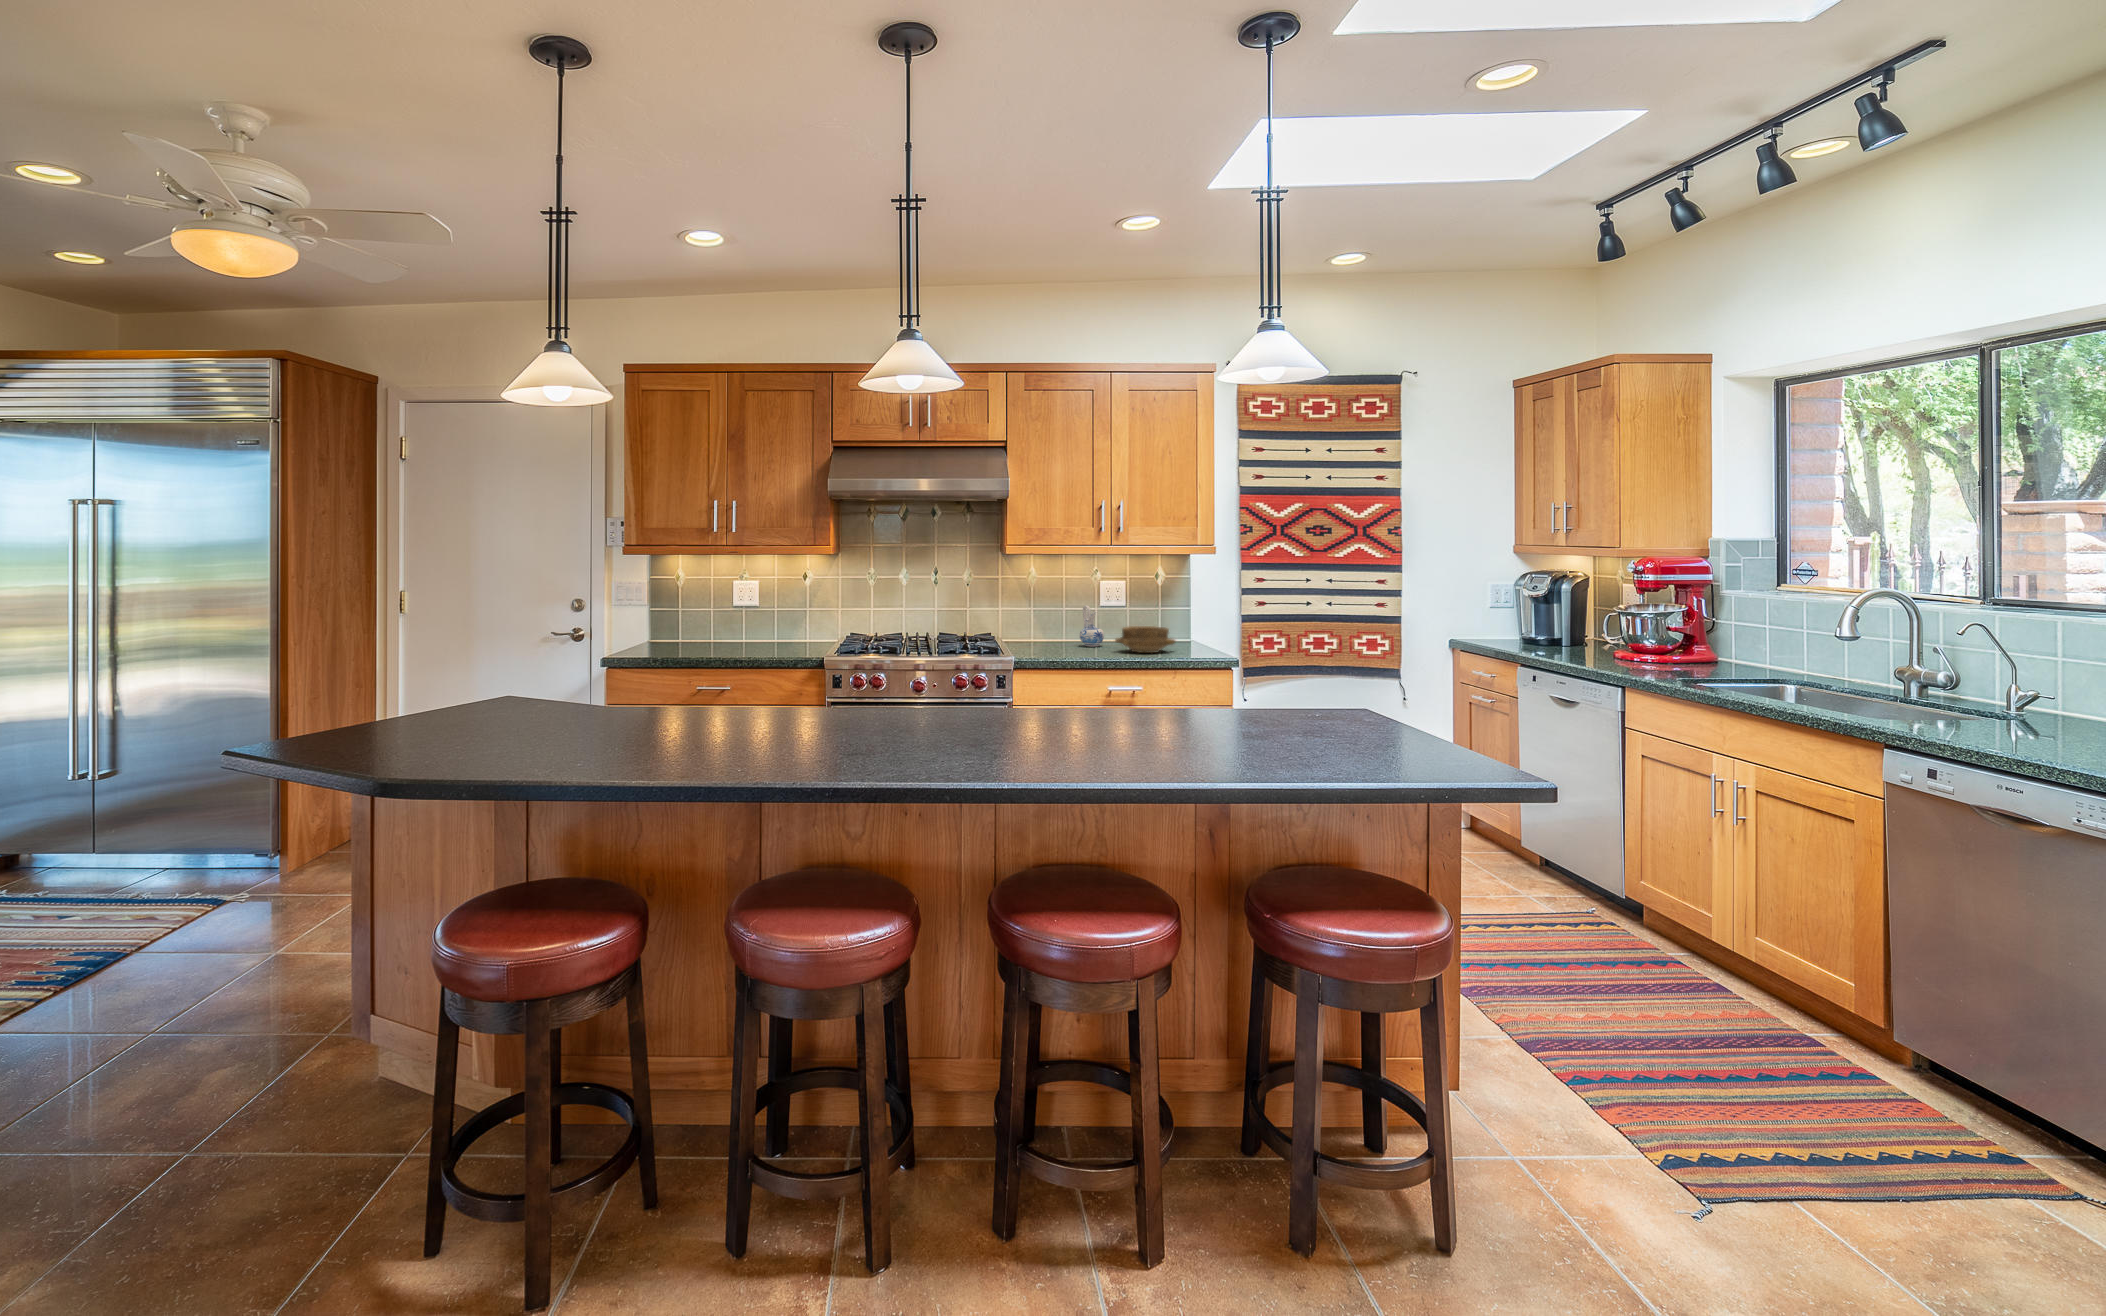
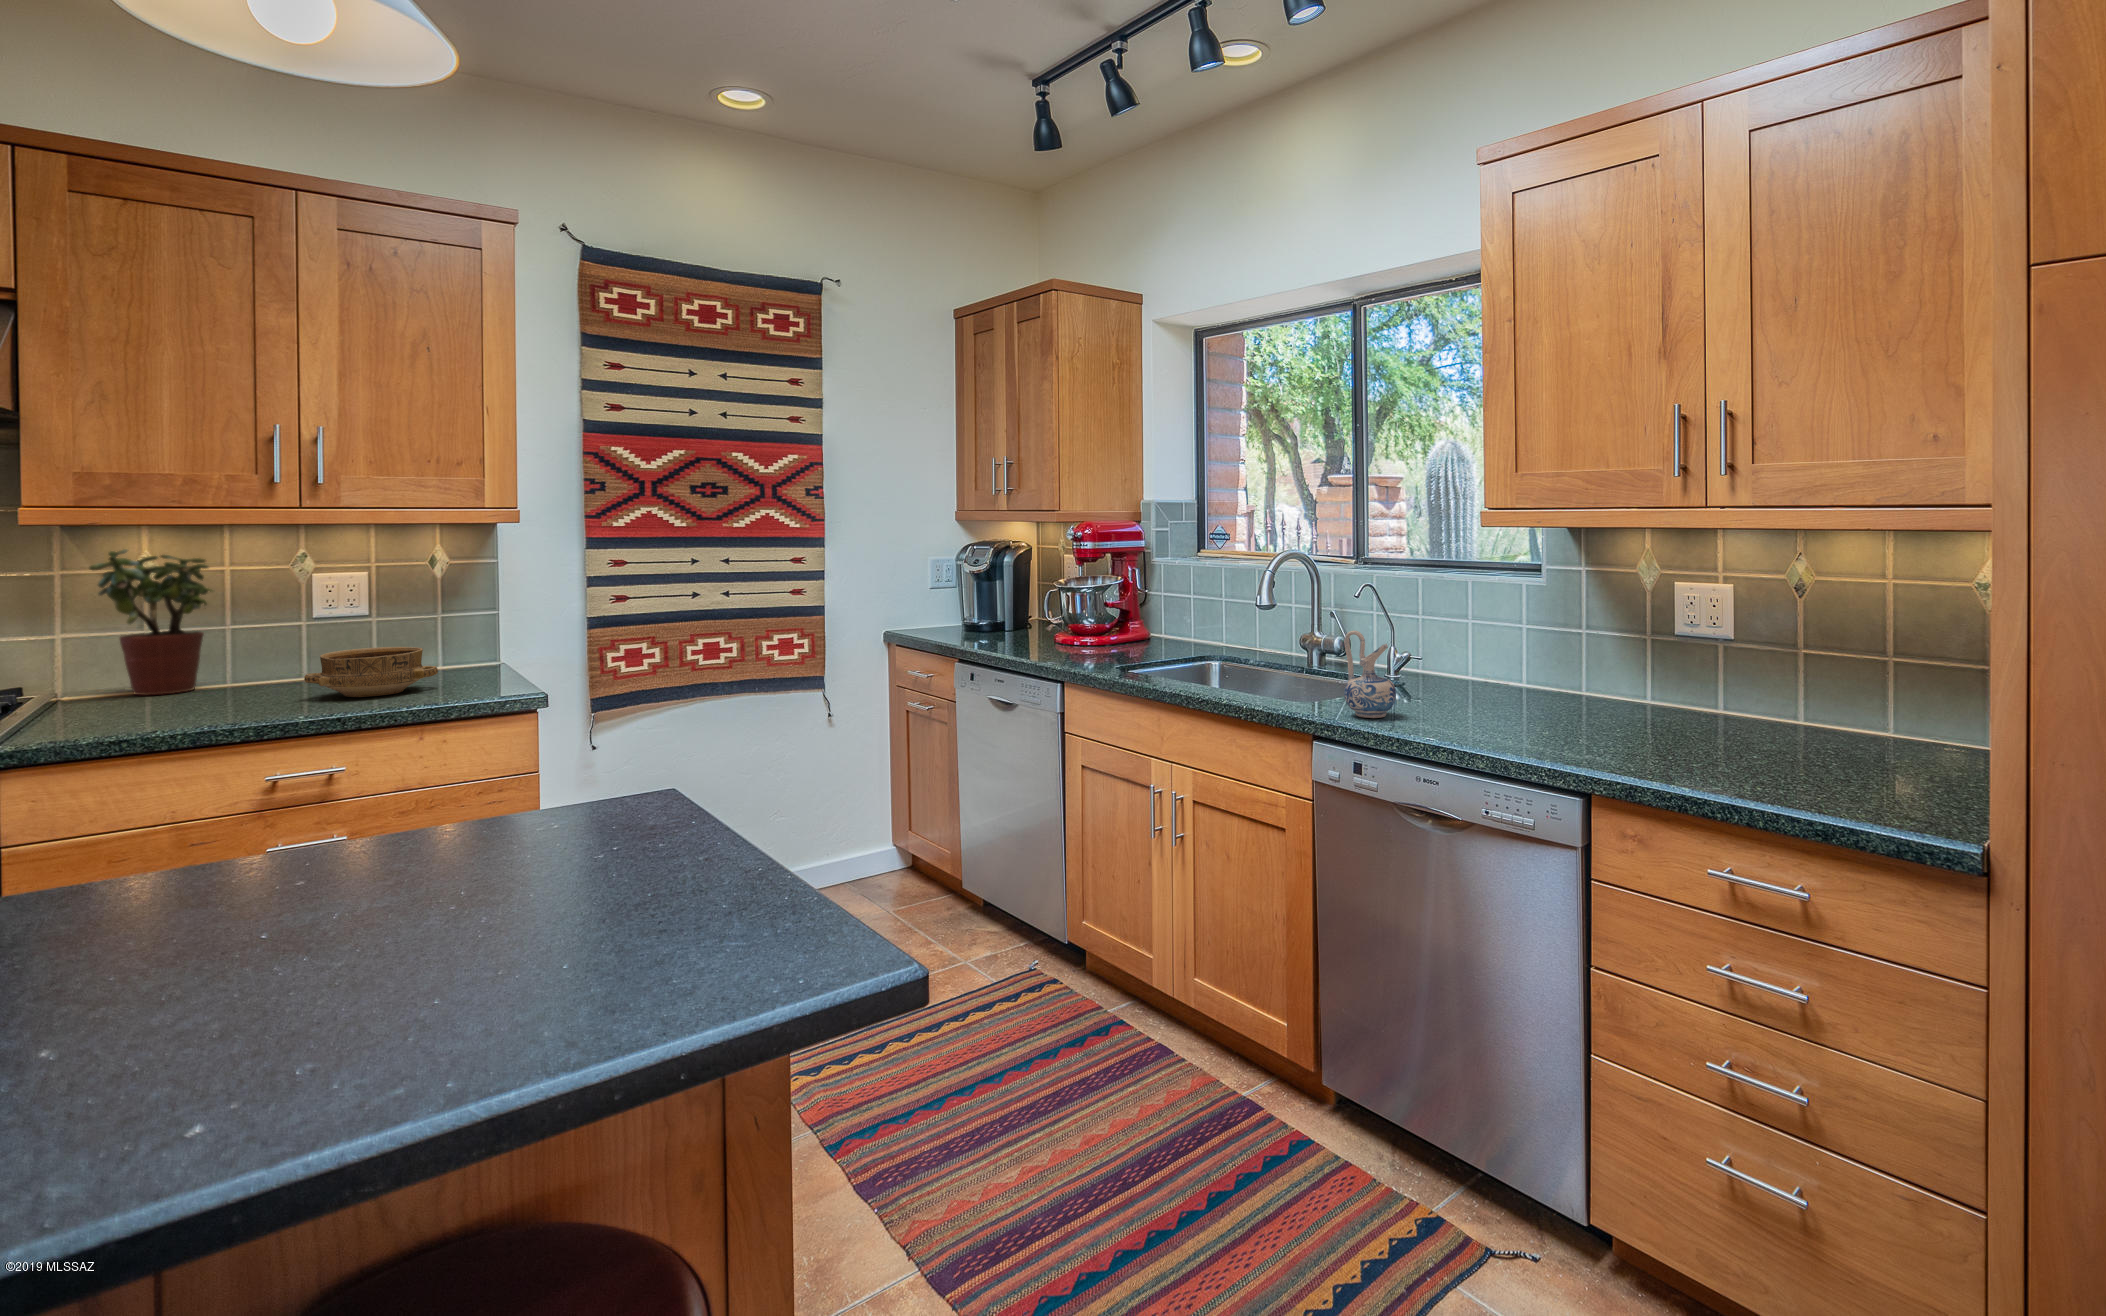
potted plant: none [1021,568,1067,644] -> present [89,549,212,695]
ceramic pitcher: present [1080,605,1104,647] -> present [1344,631,1396,718]

